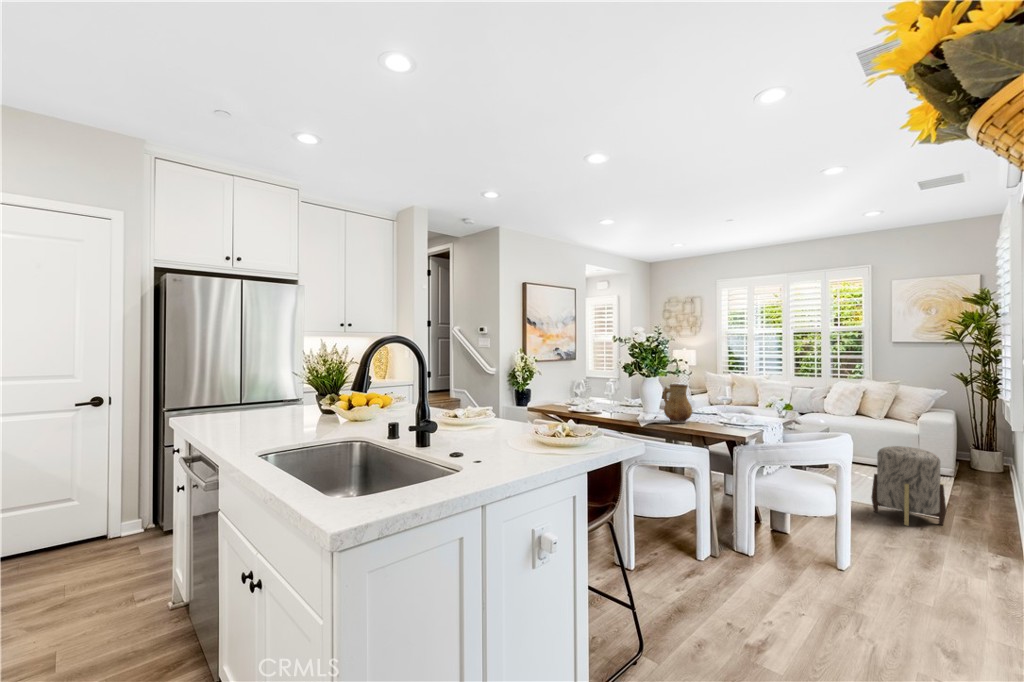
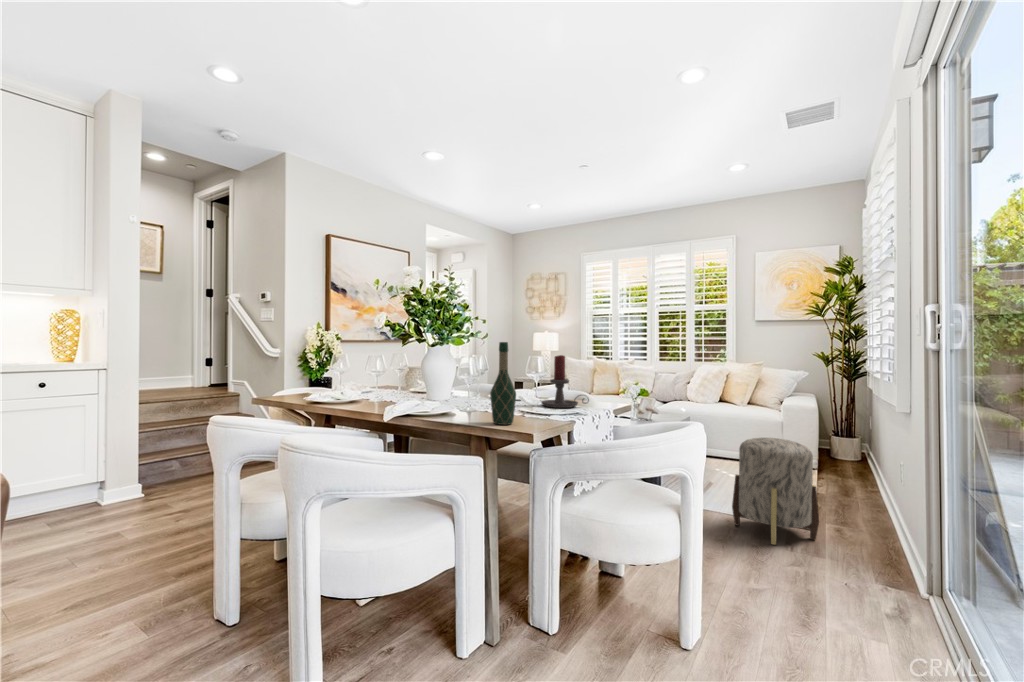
wine bottle: none [706,381,723,431] -> present [490,342,516,425]
ceramic pitcher: present [663,384,692,423] -> none [441,353,483,414]
candle holder: none [724,384,760,421] -> present [541,355,589,408]

